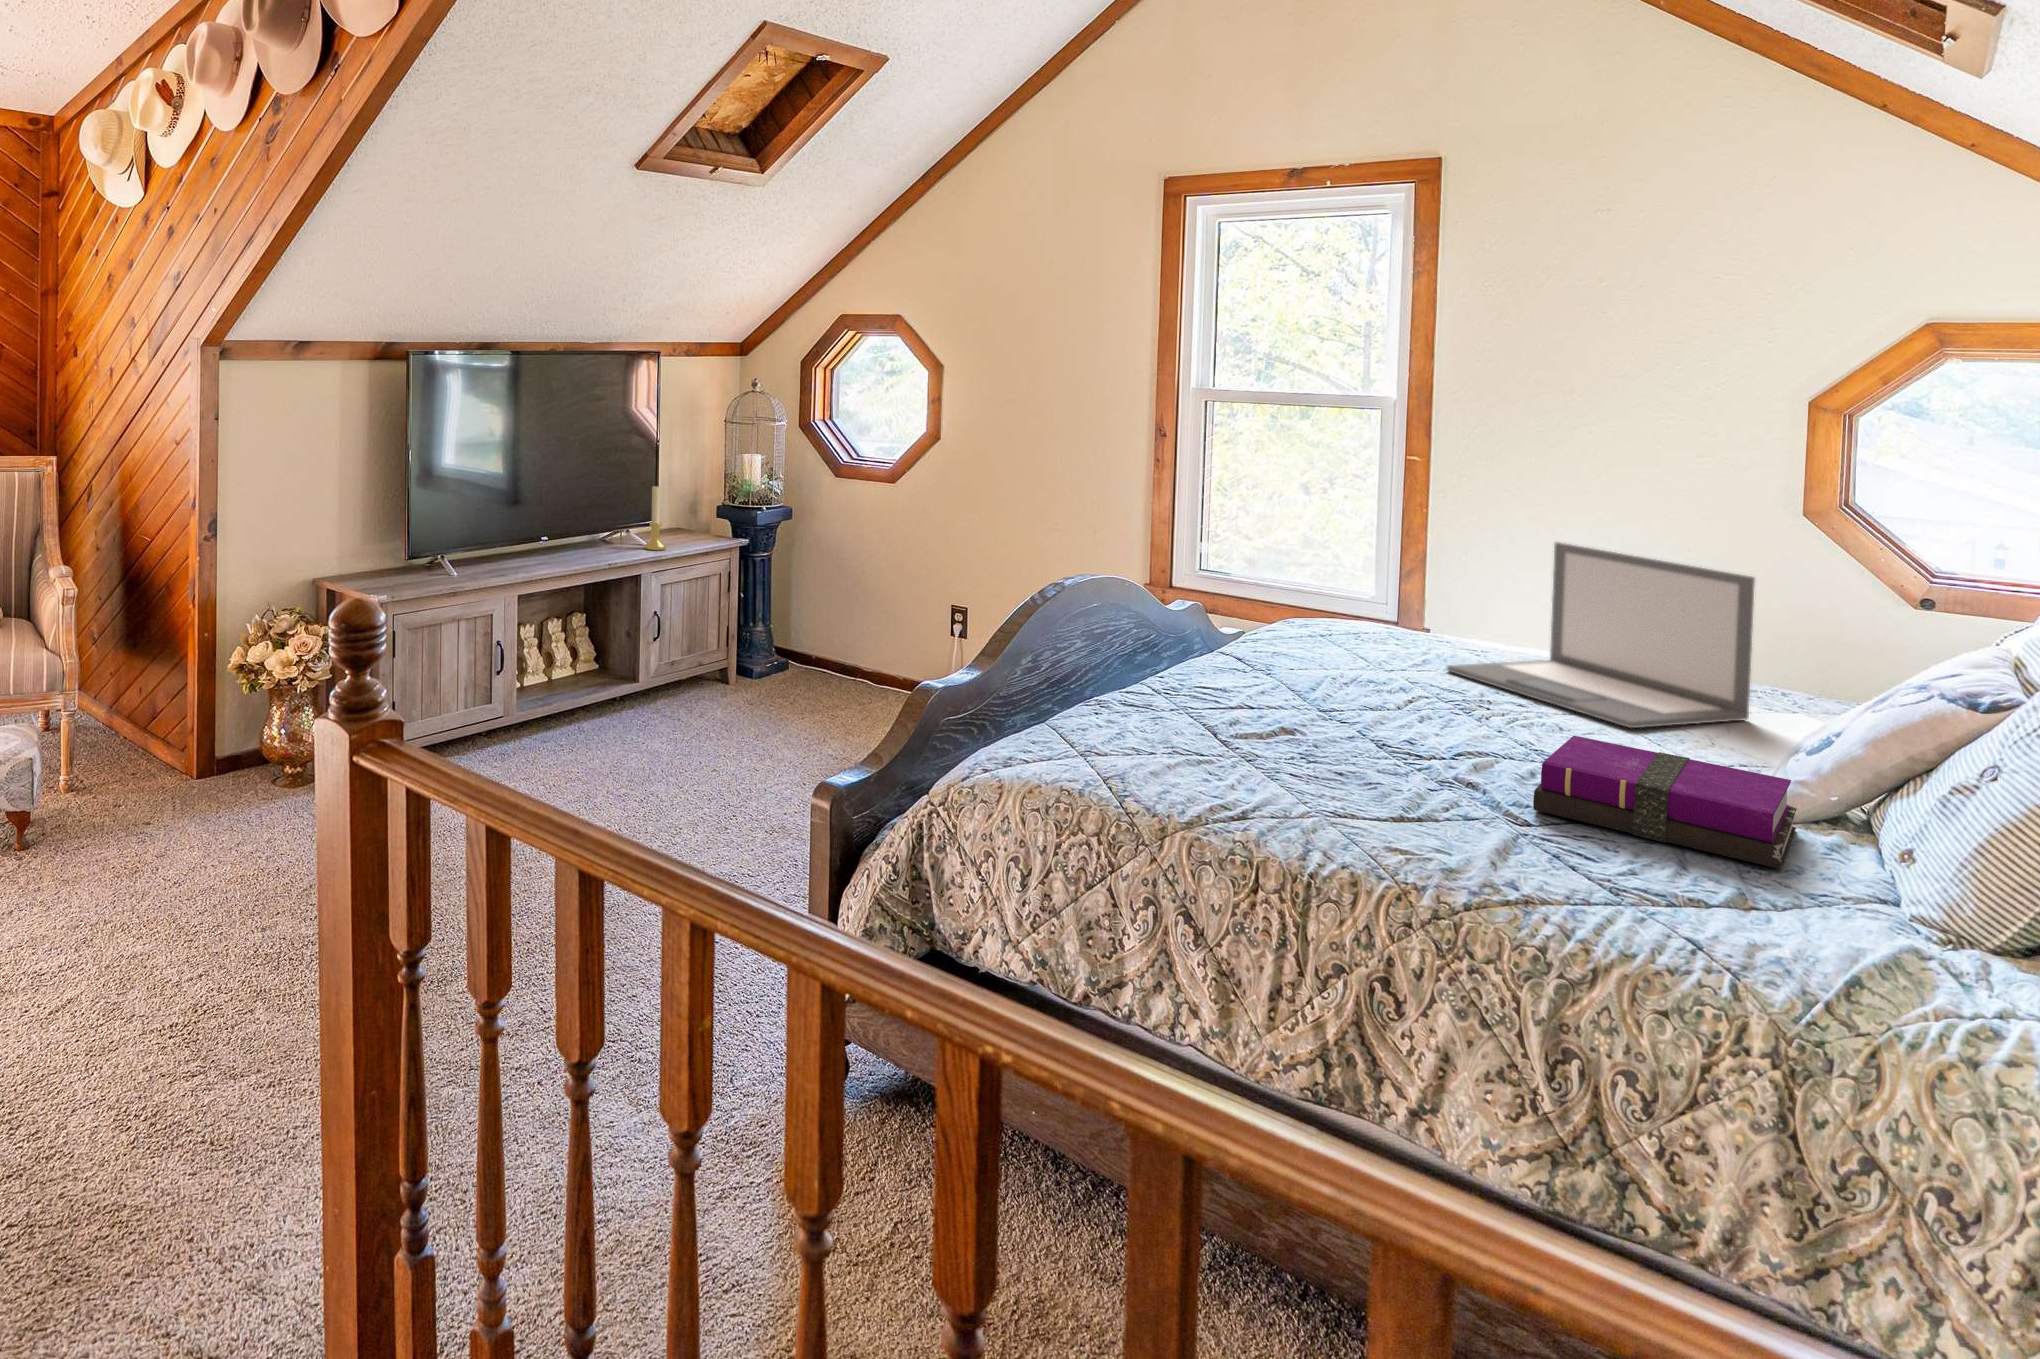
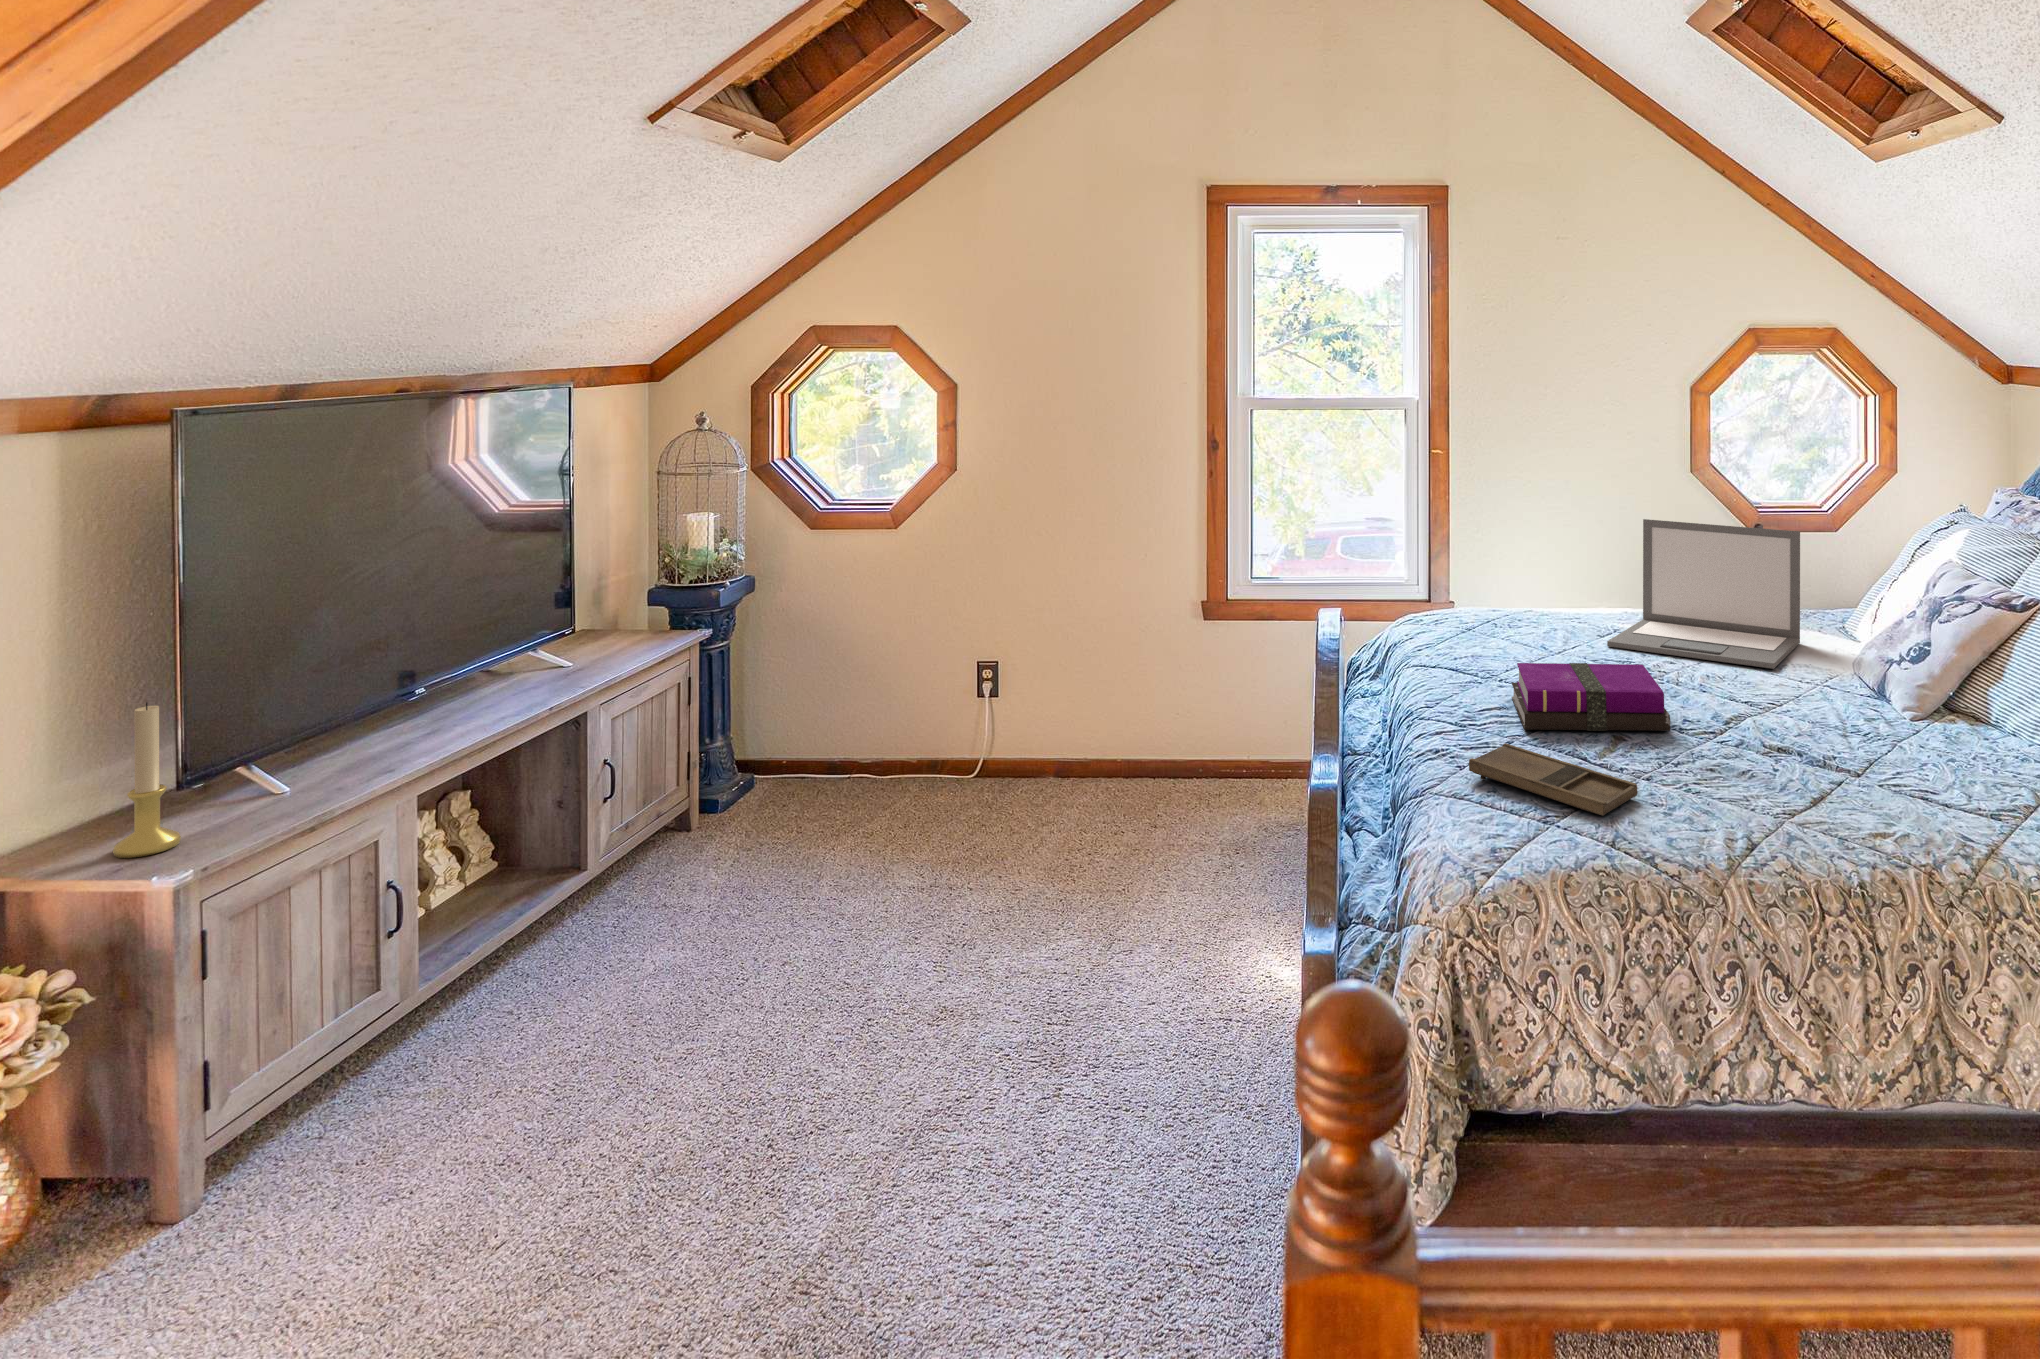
candle holder: present [644,486,666,550] -> present [113,702,181,858]
tray: none [1065,695,1194,760] -> present [1469,743,1637,815]
notebook: present [1533,736,1797,869] -> present [1512,663,1670,731]

